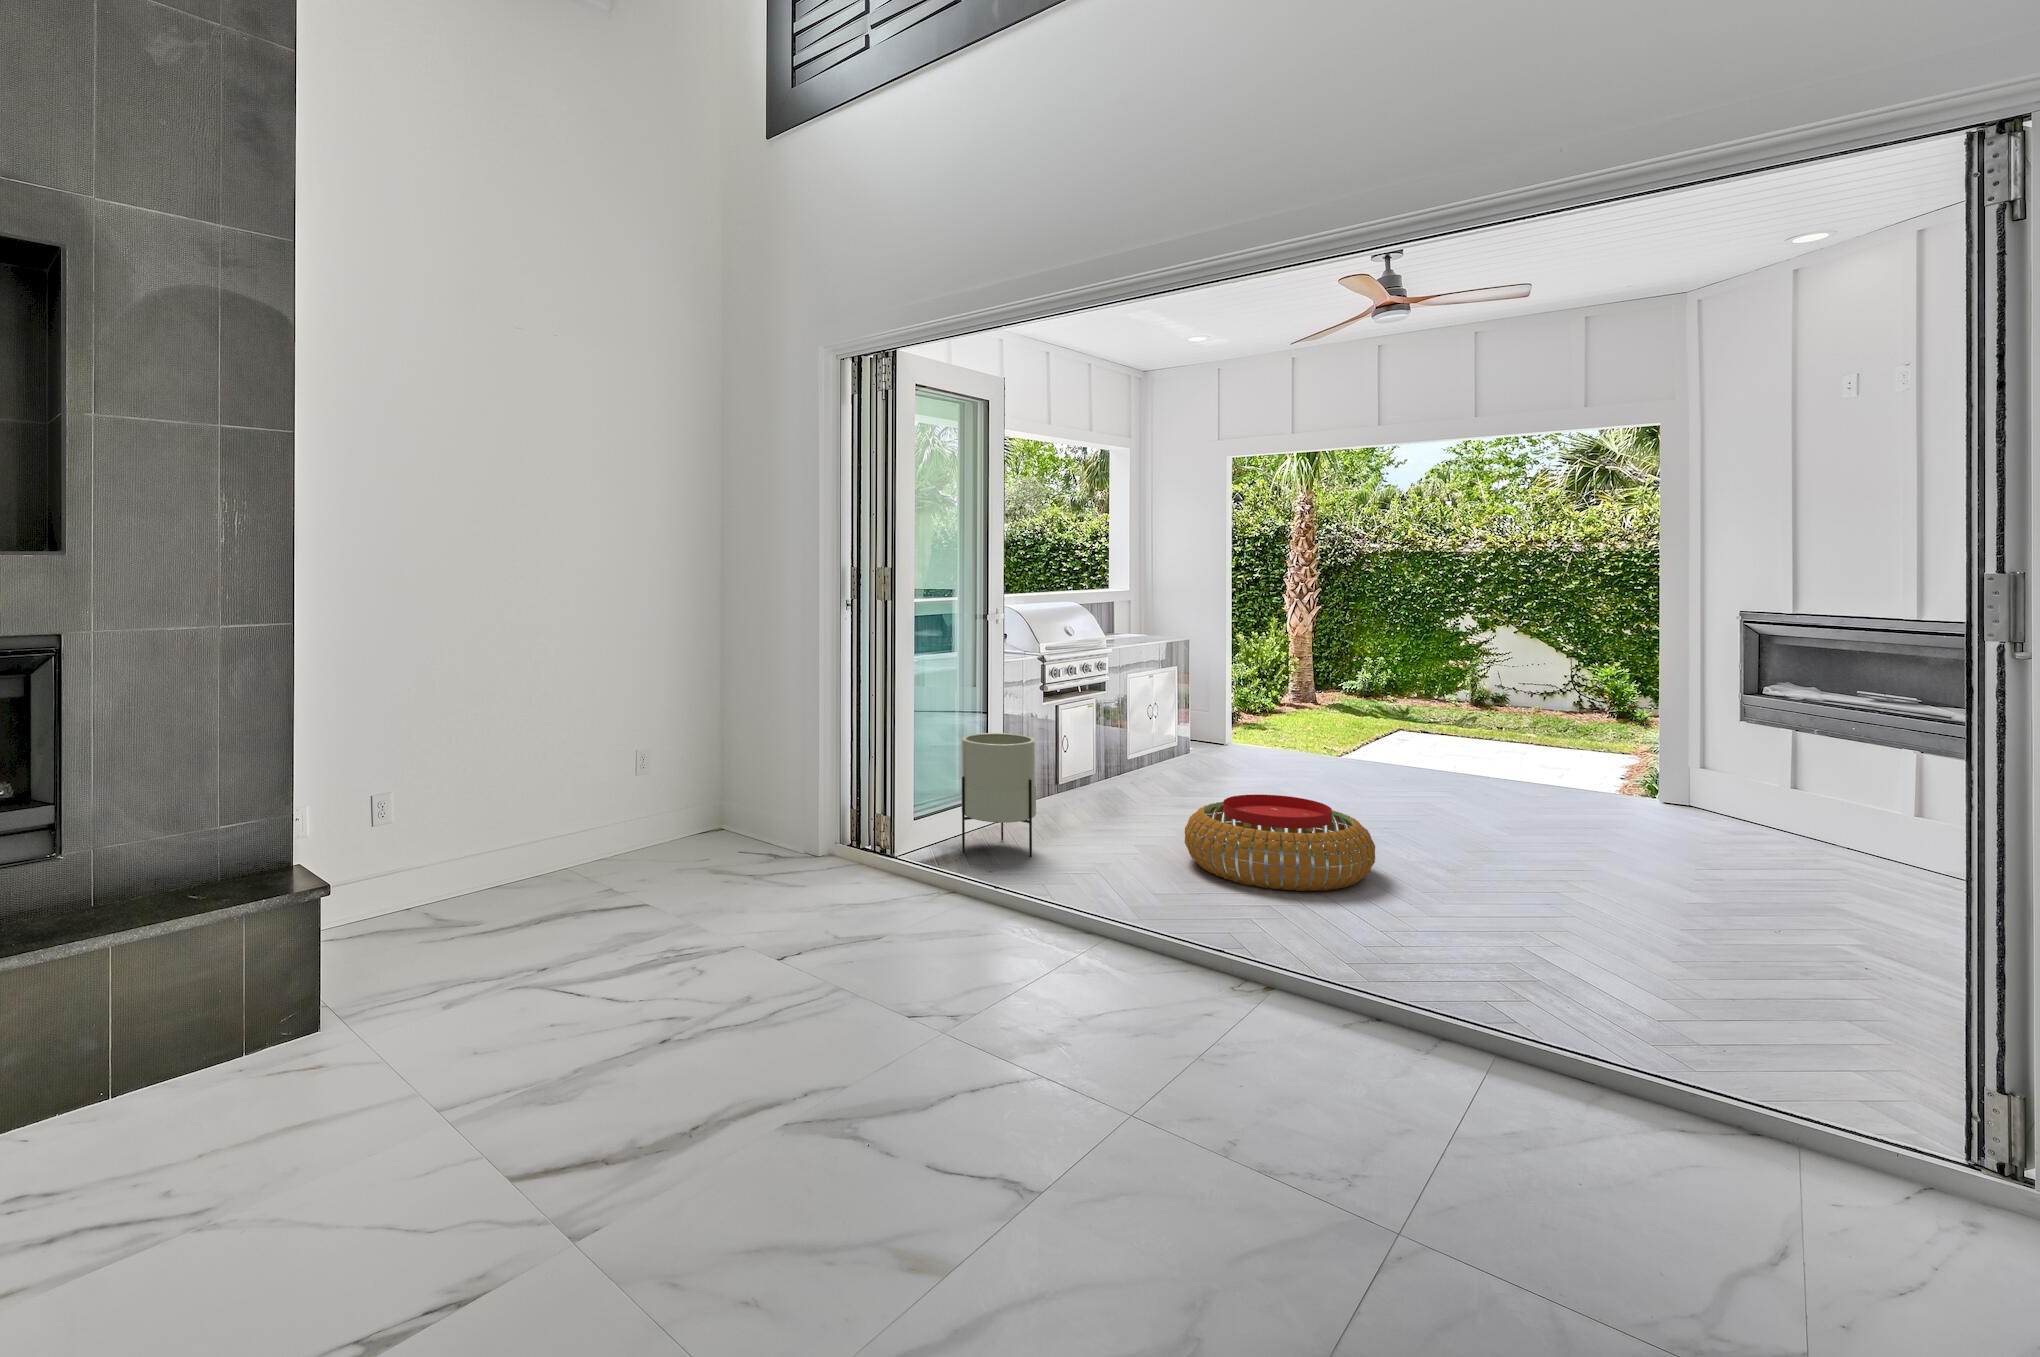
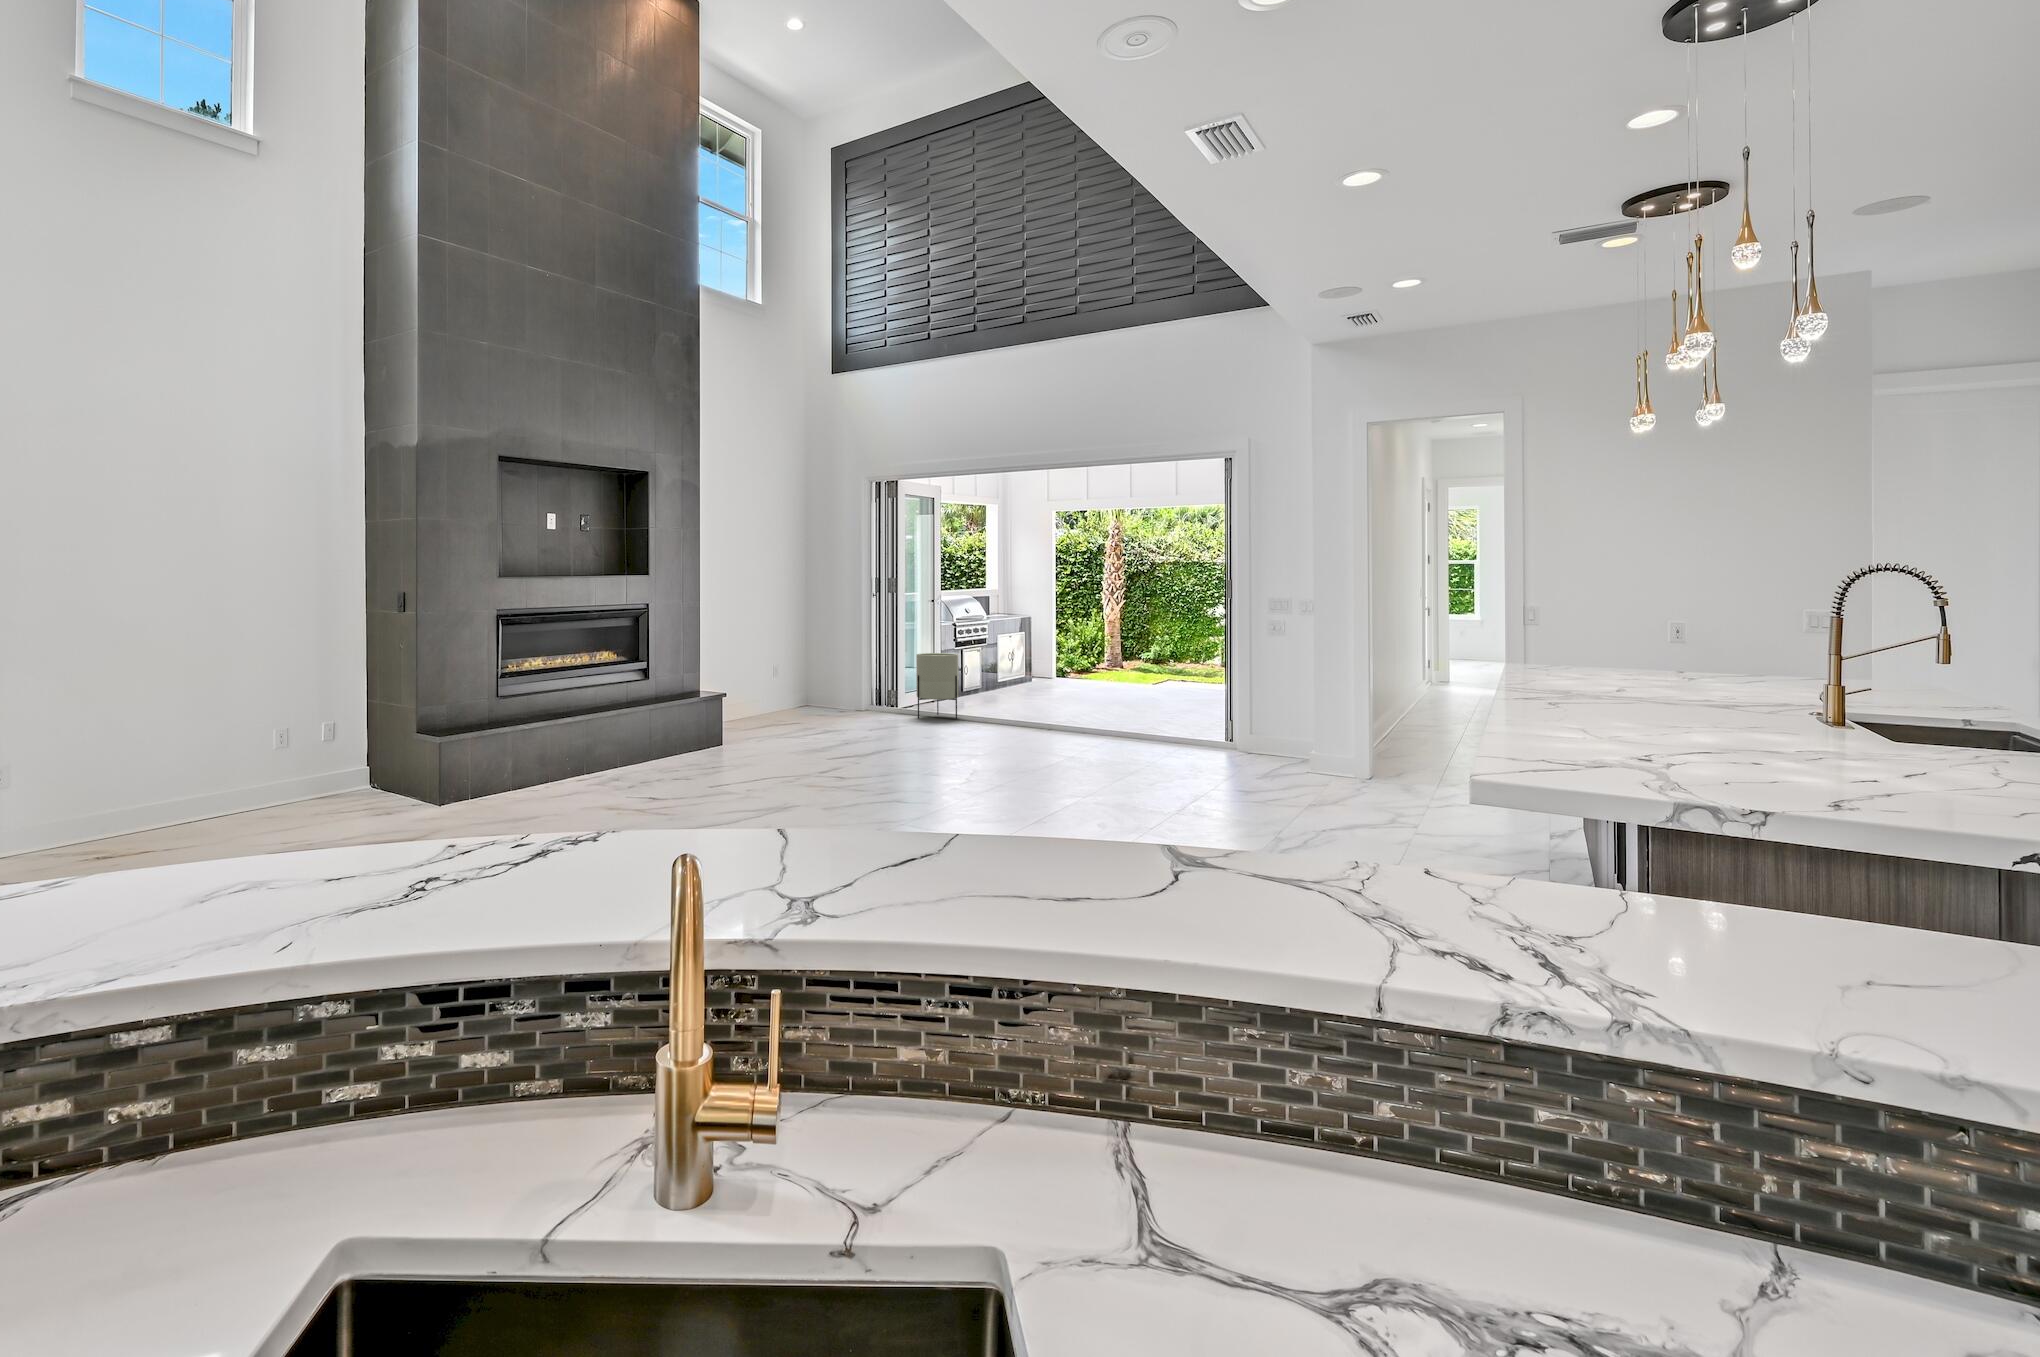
pouf: present [1185,795,1375,891] -> none [1040,683,1138,724]

